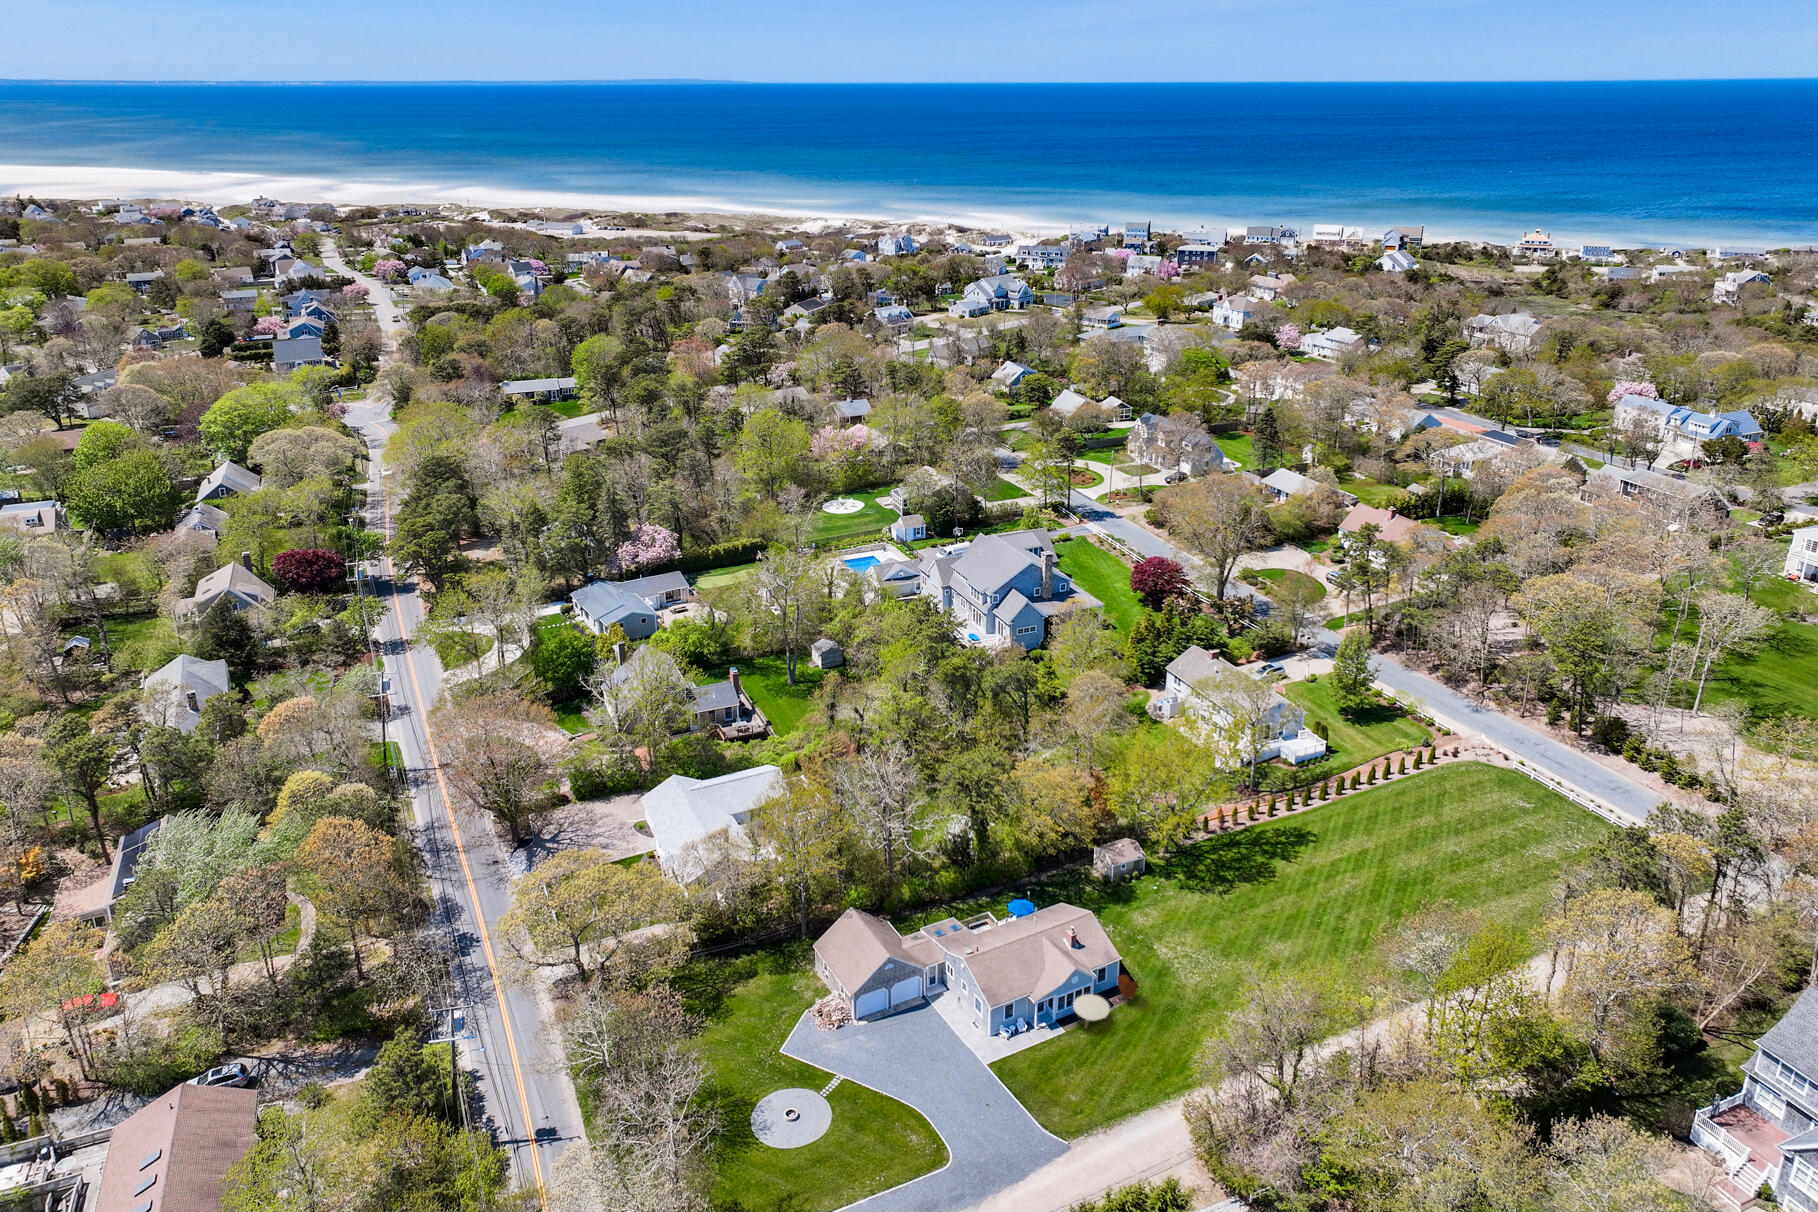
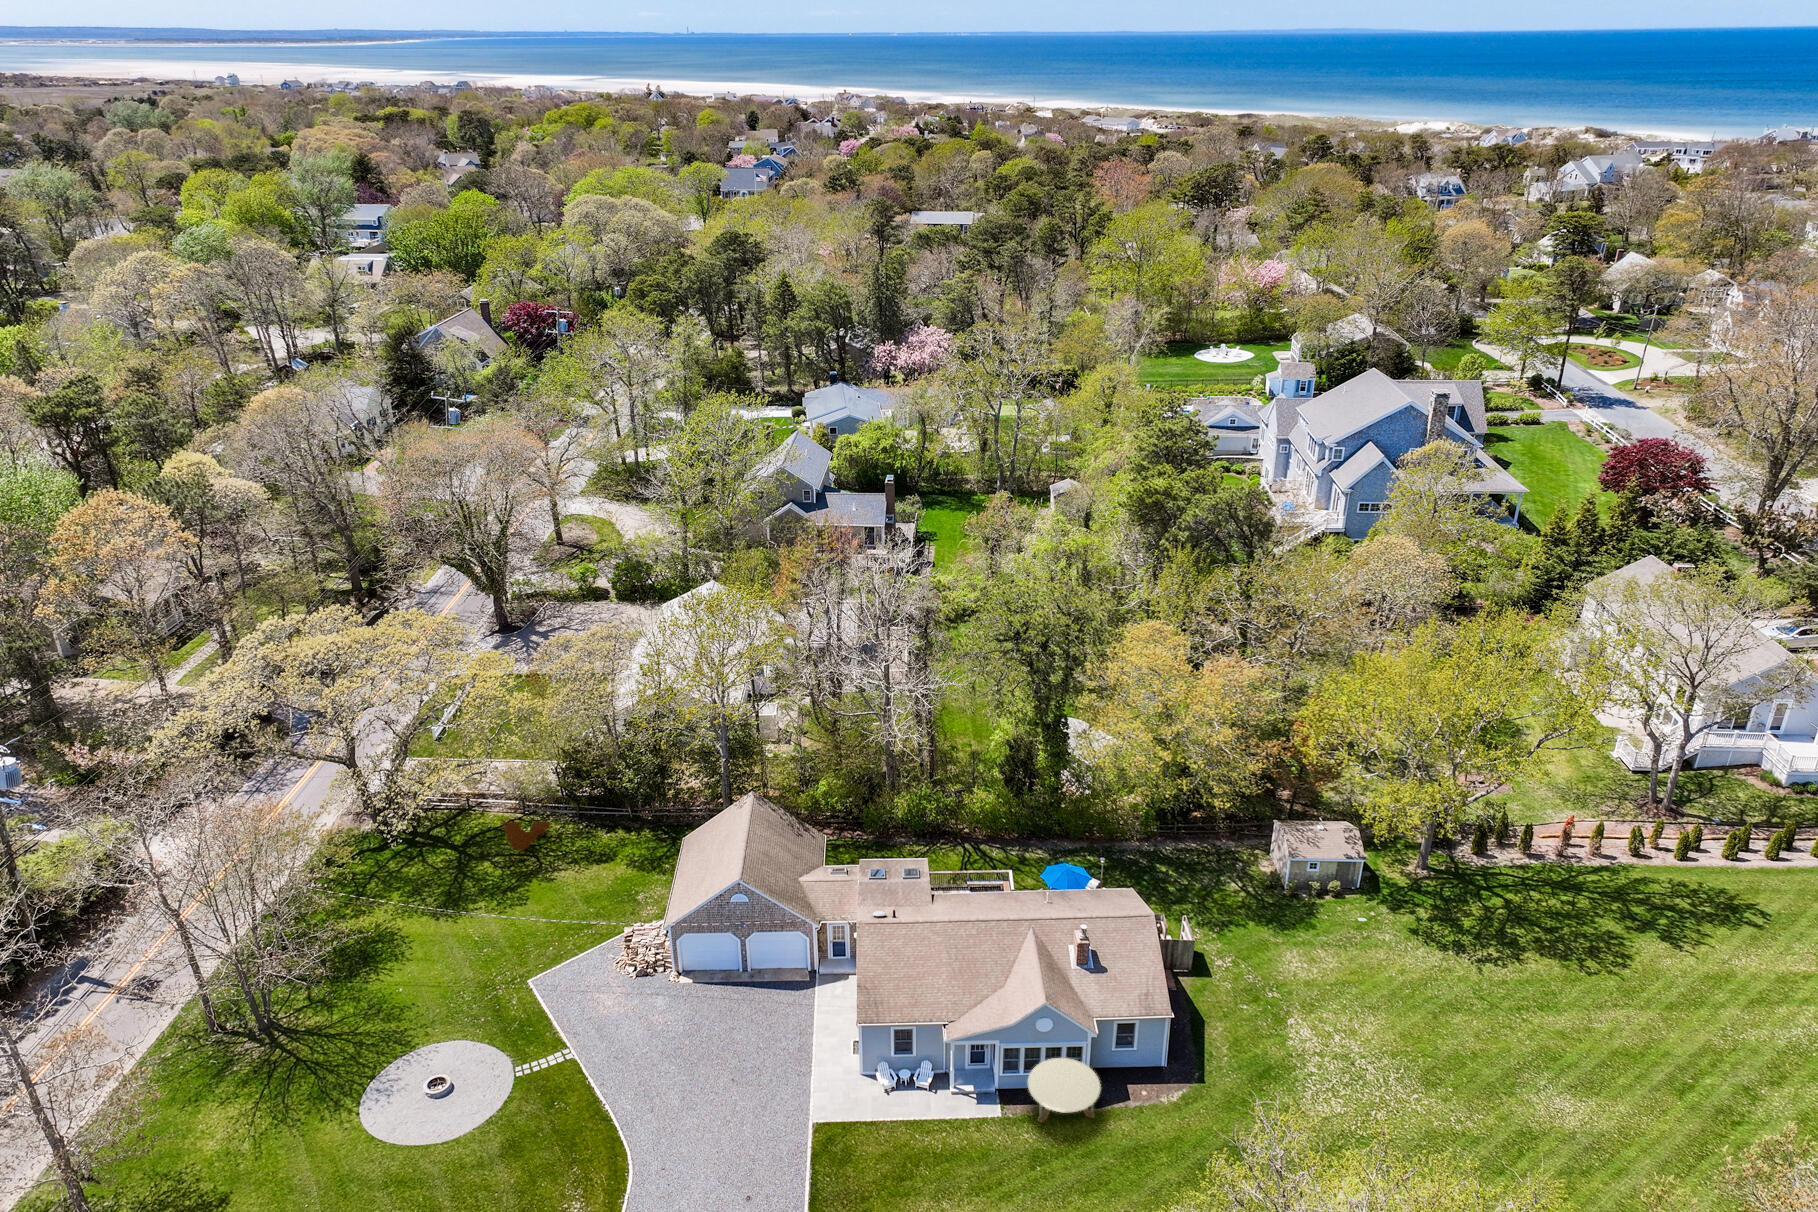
lounge chair: present [1117,975,1138,1000] -> present [501,819,551,855]

